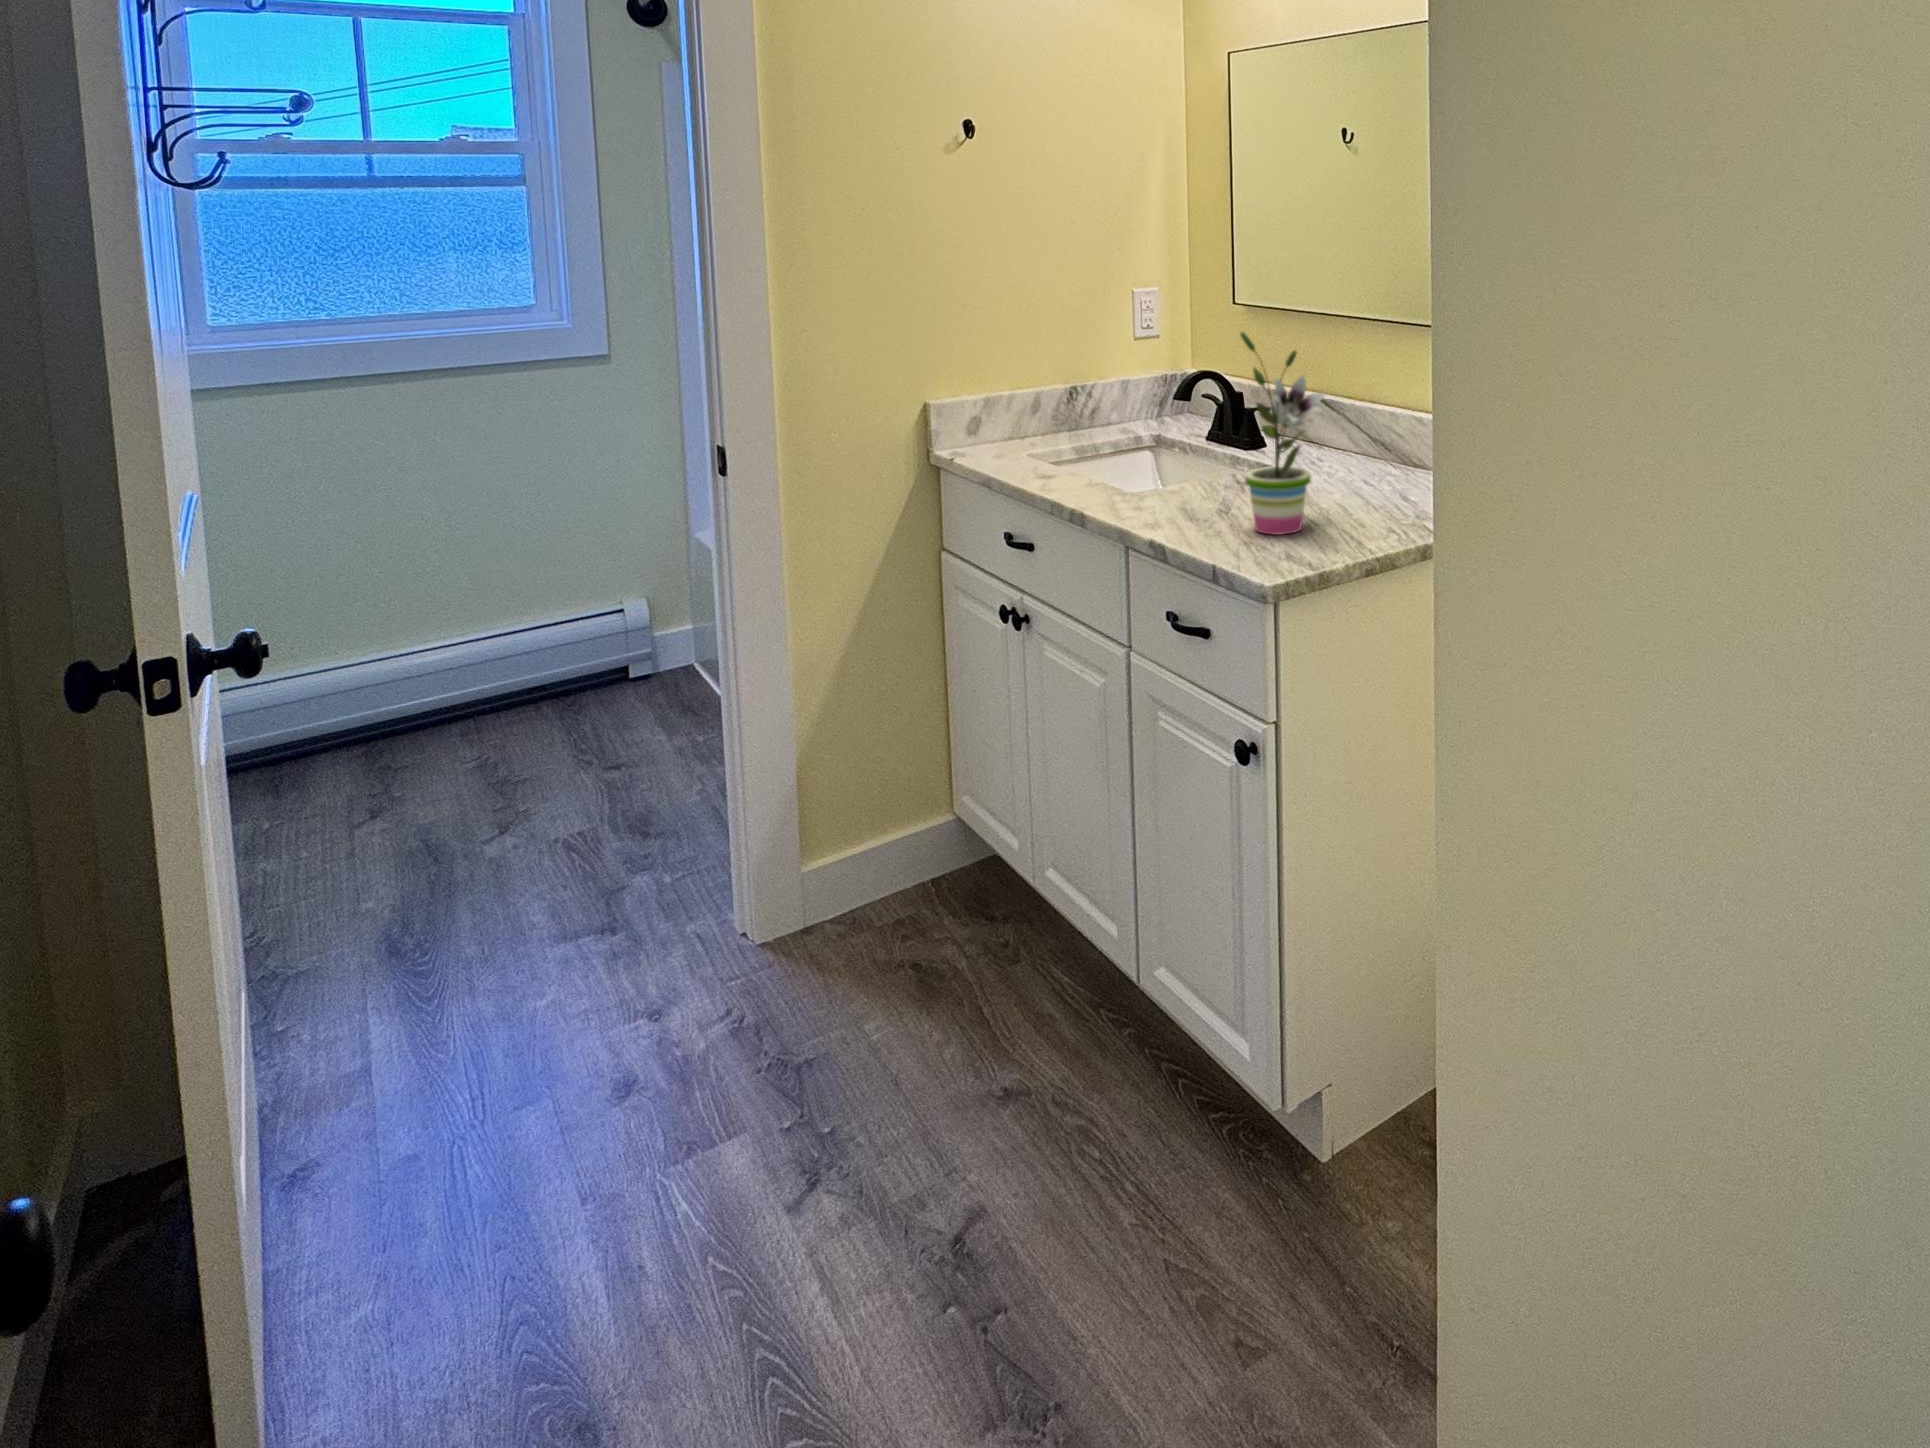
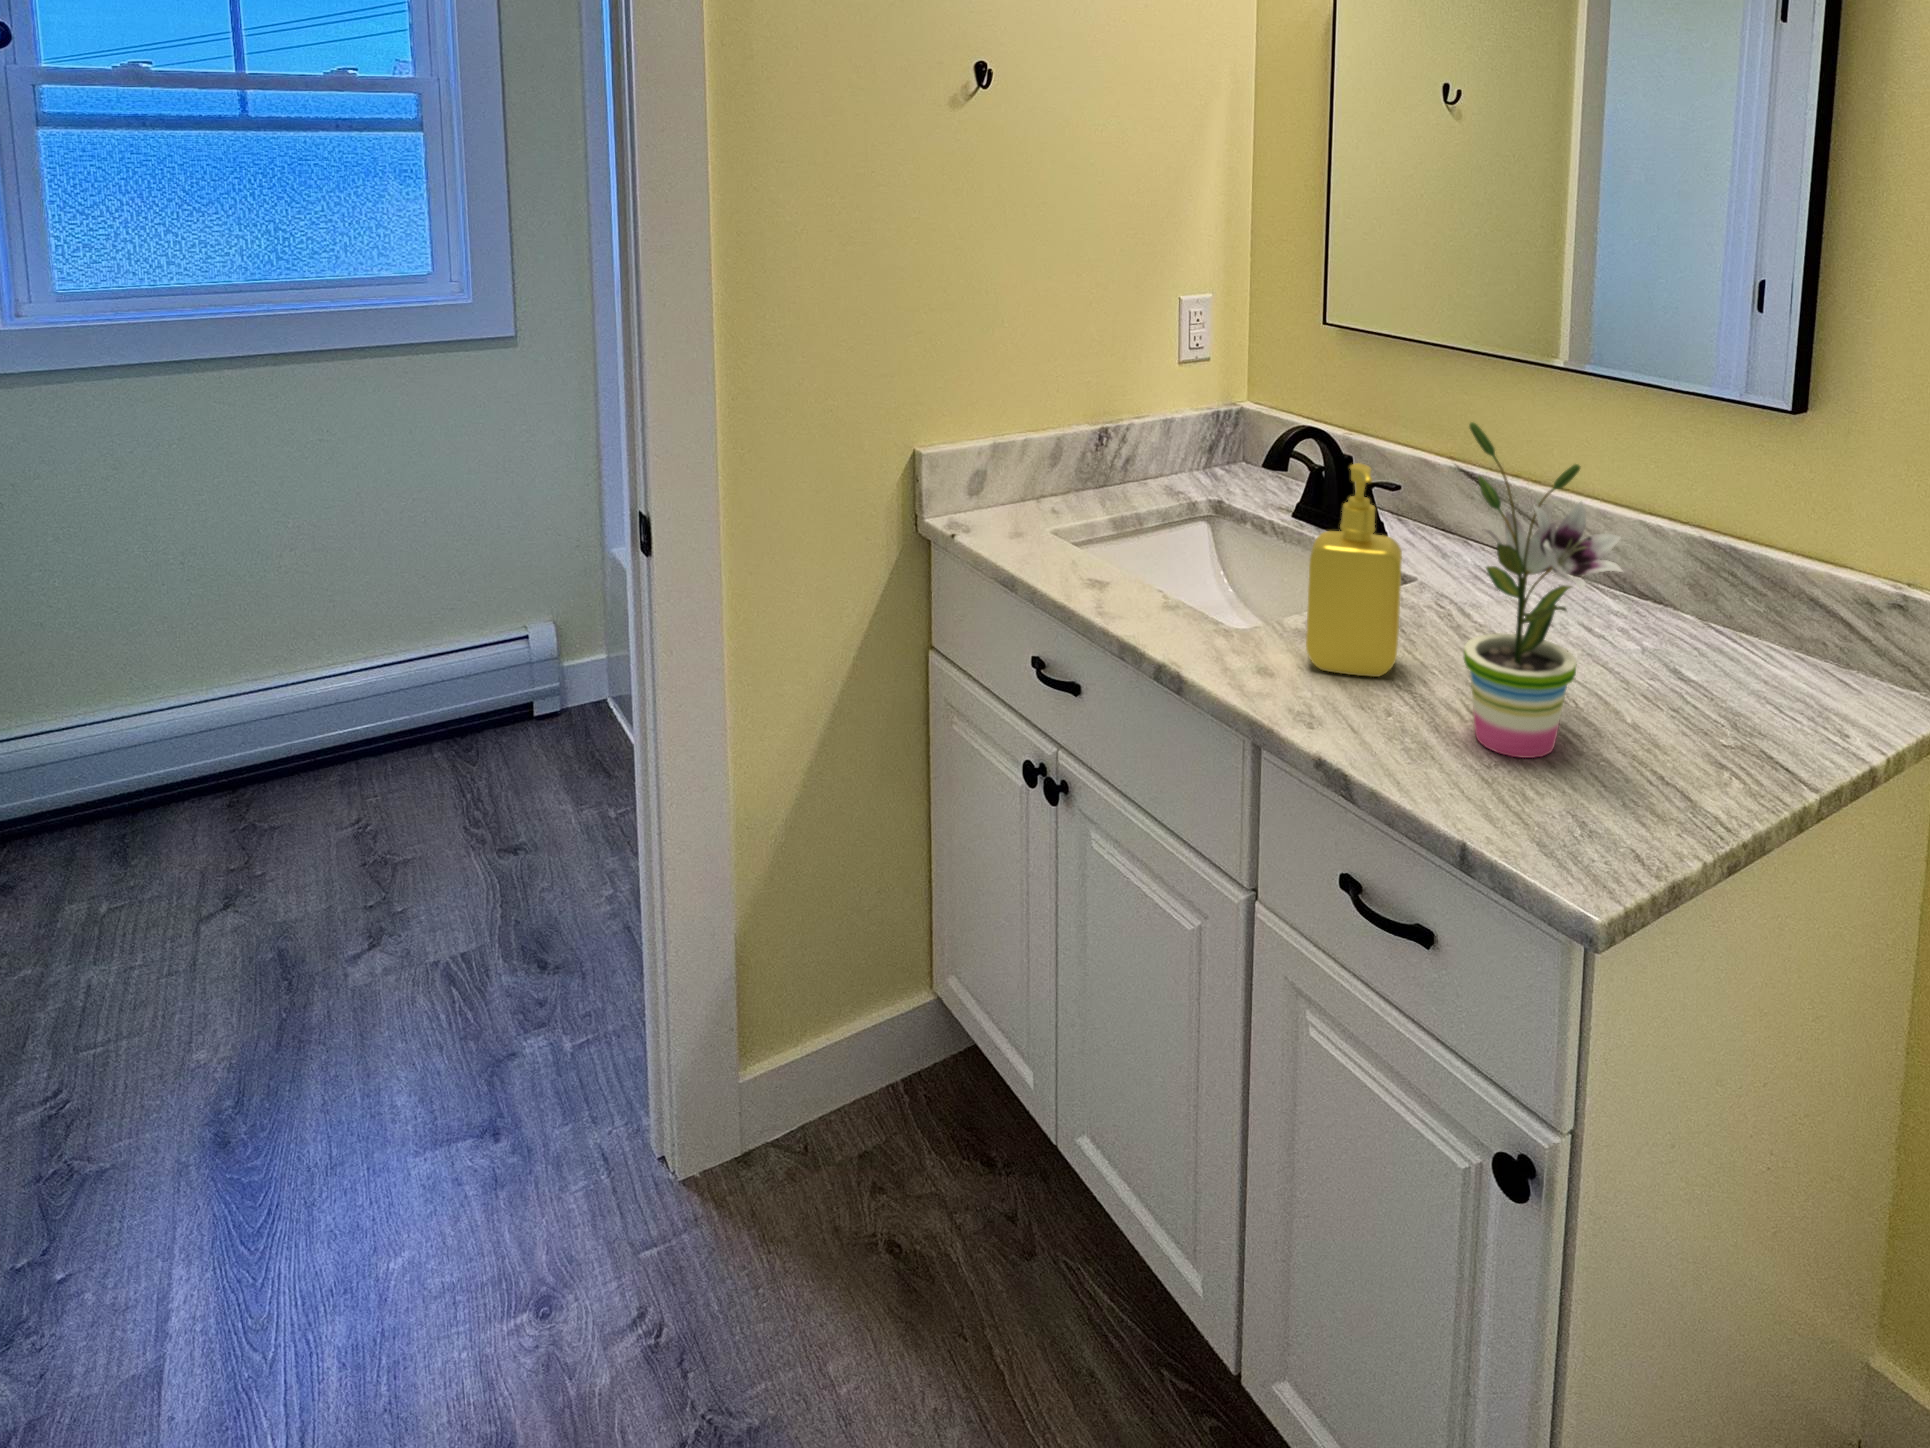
soap dispenser: none [1167,373,1230,509] -> present [1306,463,1402,677]

